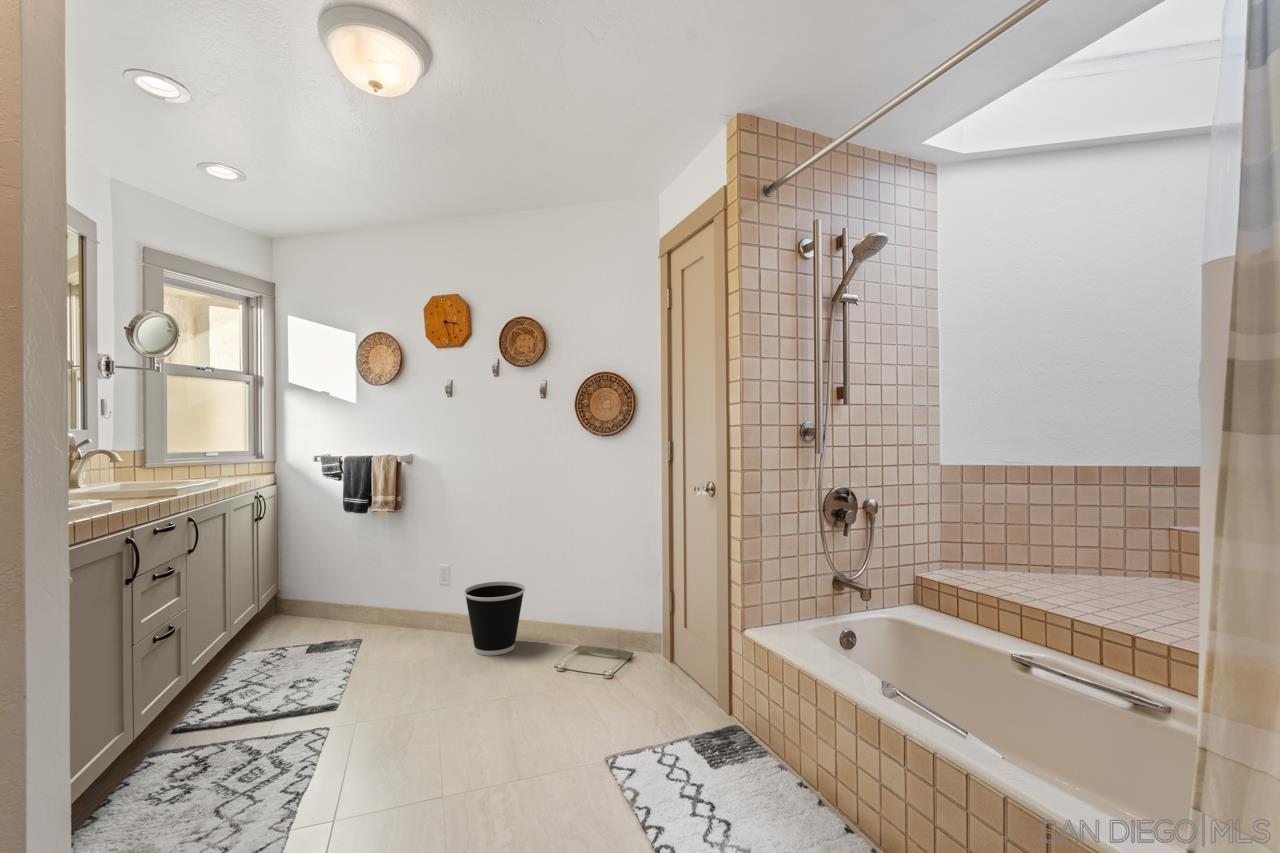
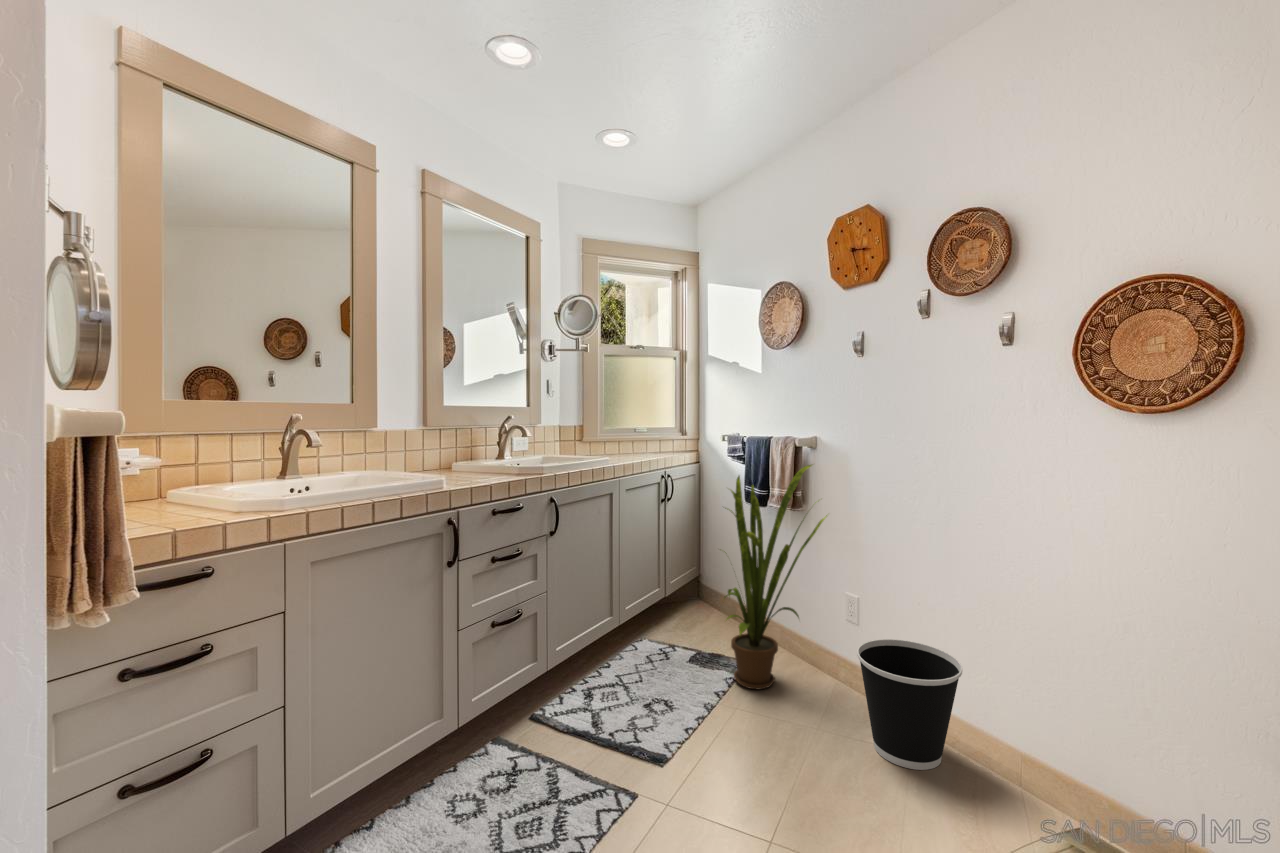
house plant: none [336,474,430,654] -> present [725,465,827,689]

